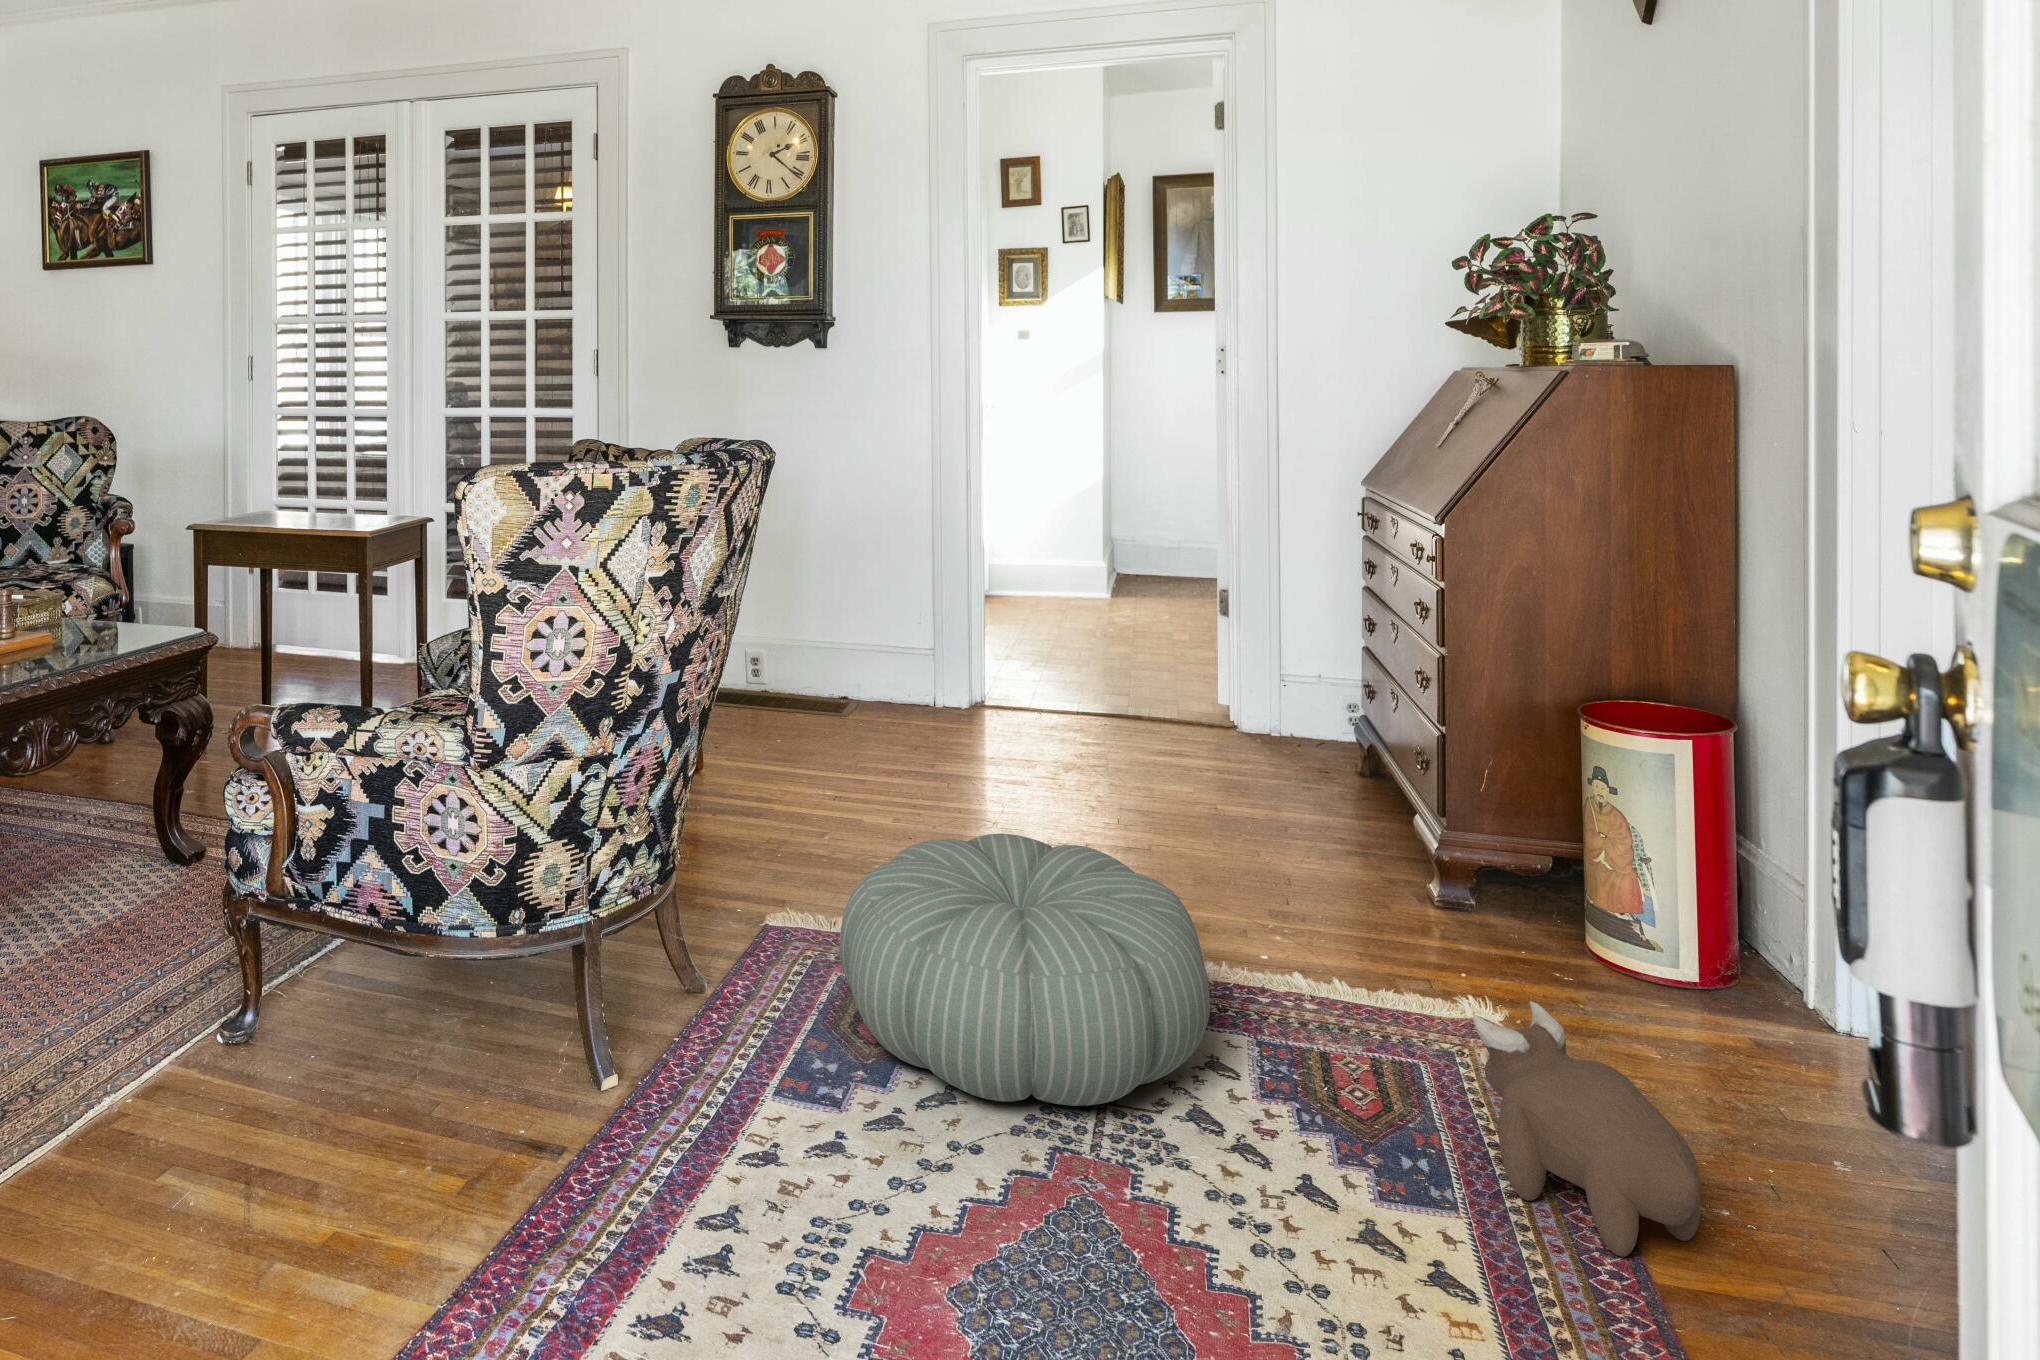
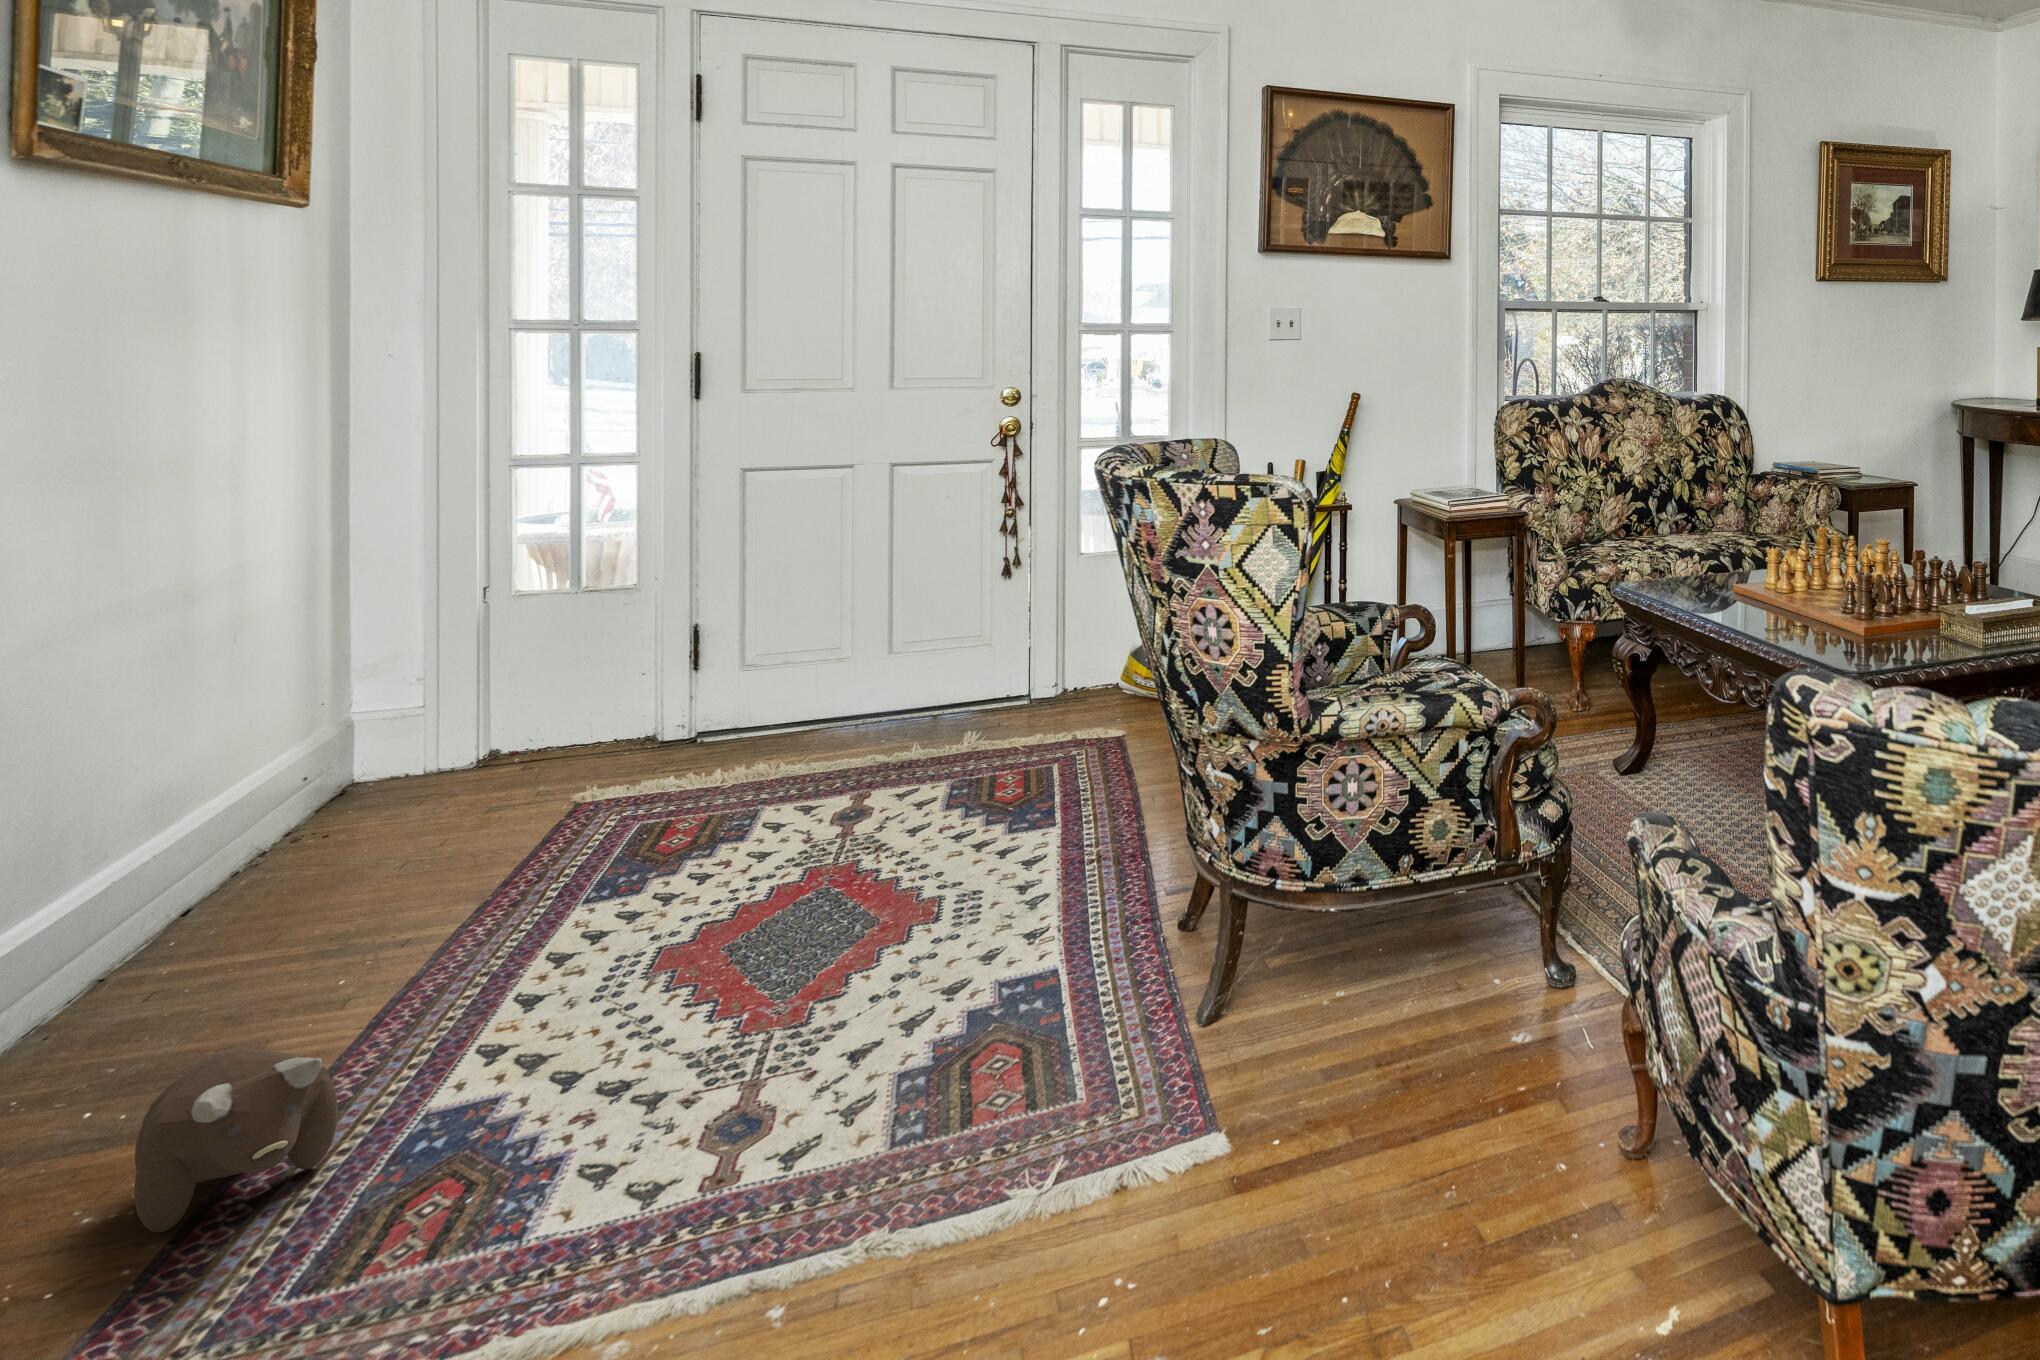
pouf: present [839,834,1210,1106] -> none [602,896,1055,1230]

